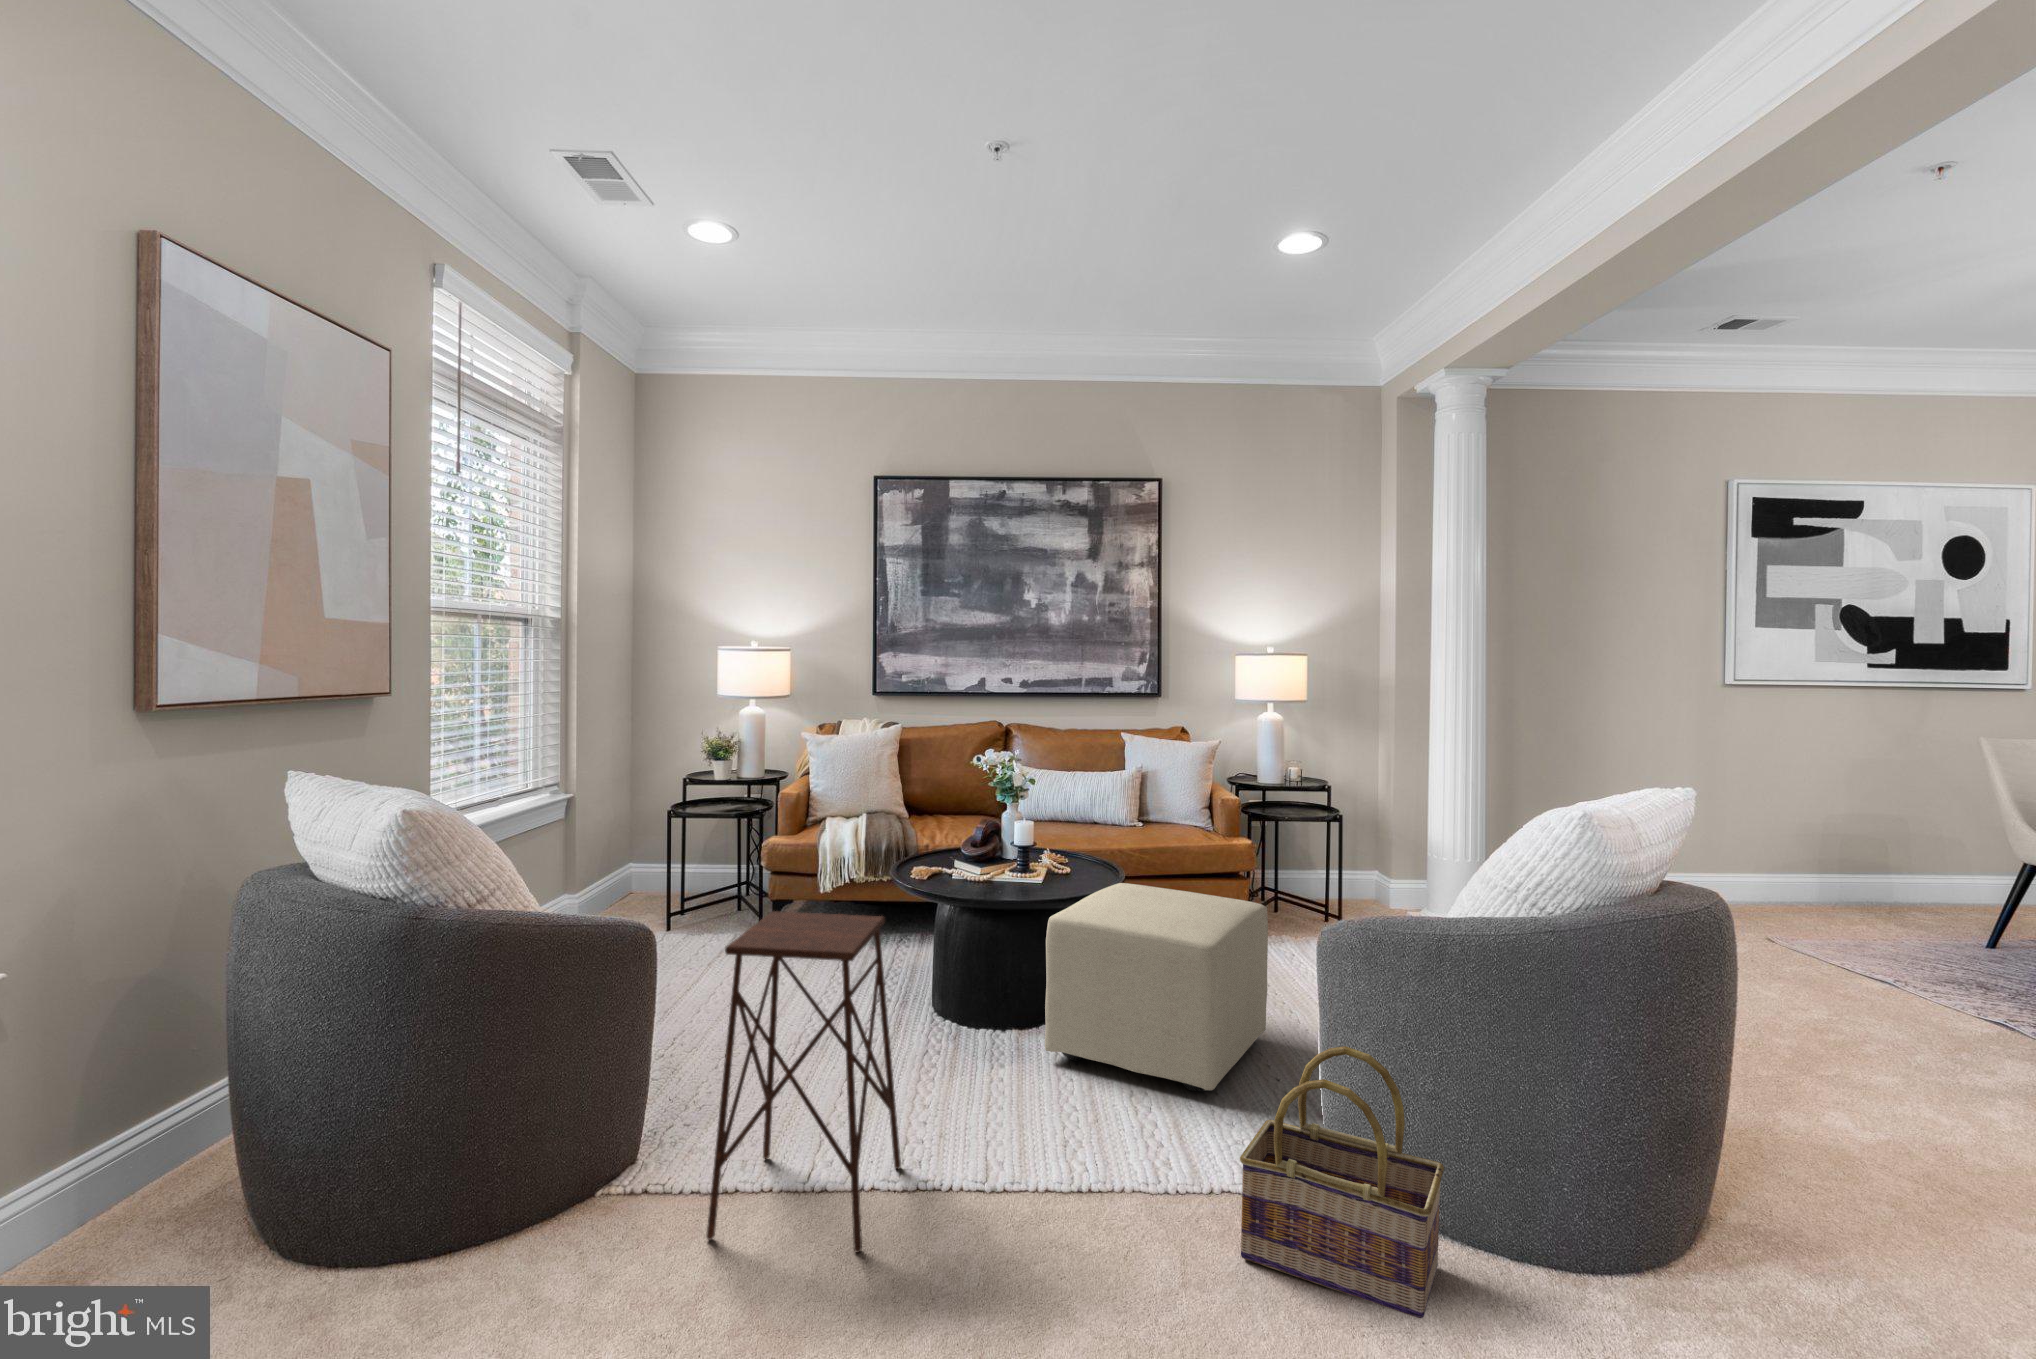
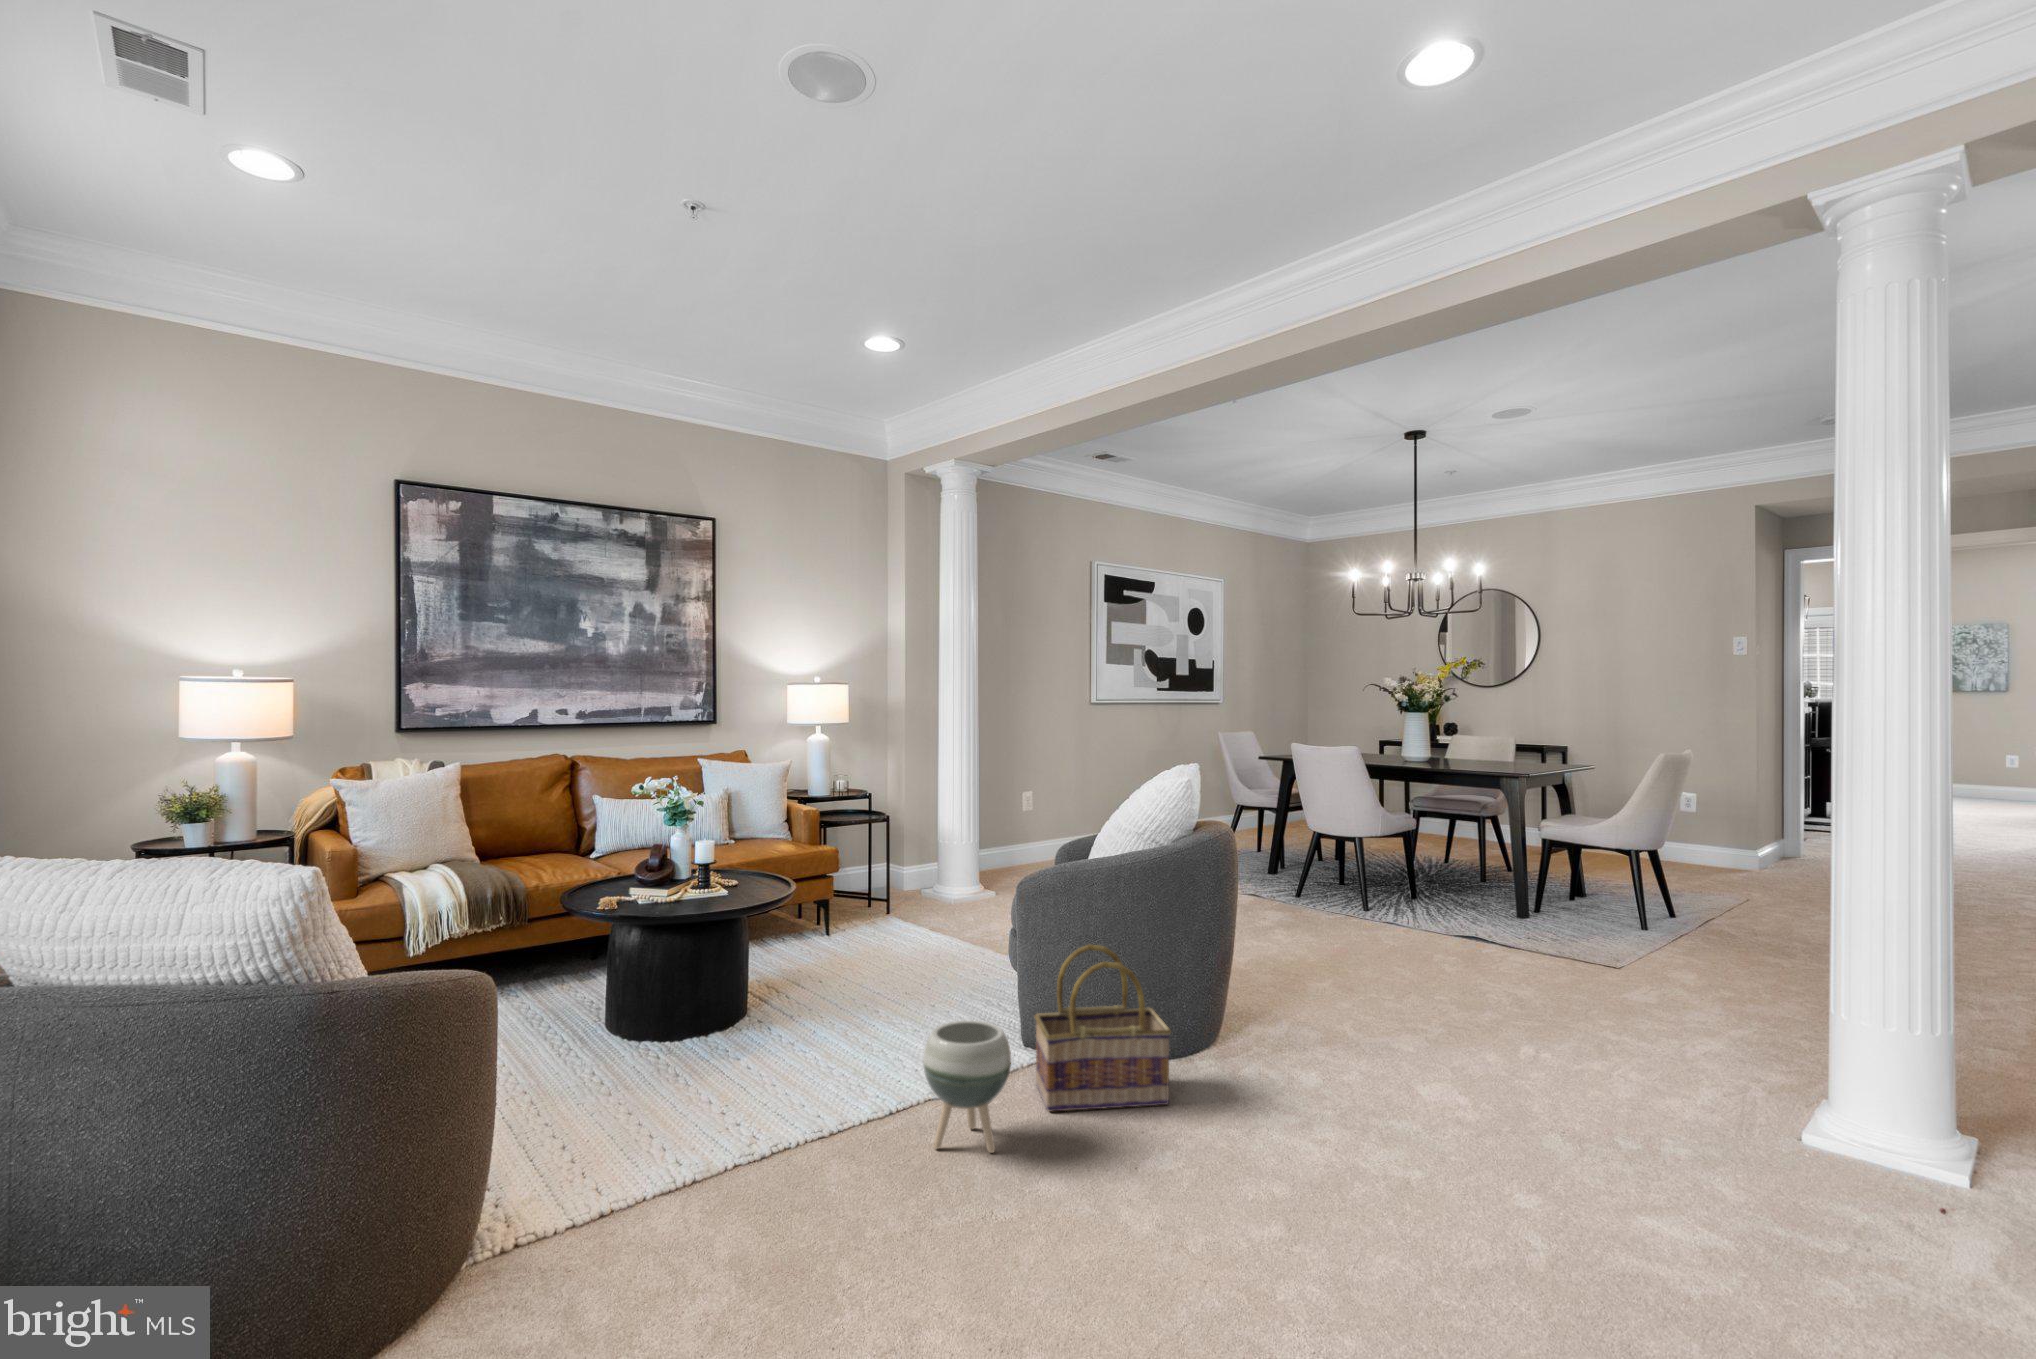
ottoman: present [1045,883,1268,1091] -> none [771,879,933,1040]
side table: present [706,911,901,1252] -> none [604,911,787,1248]
planter: none [1050,1102,1162,1287] -> present [923,1021,1011,1153]

